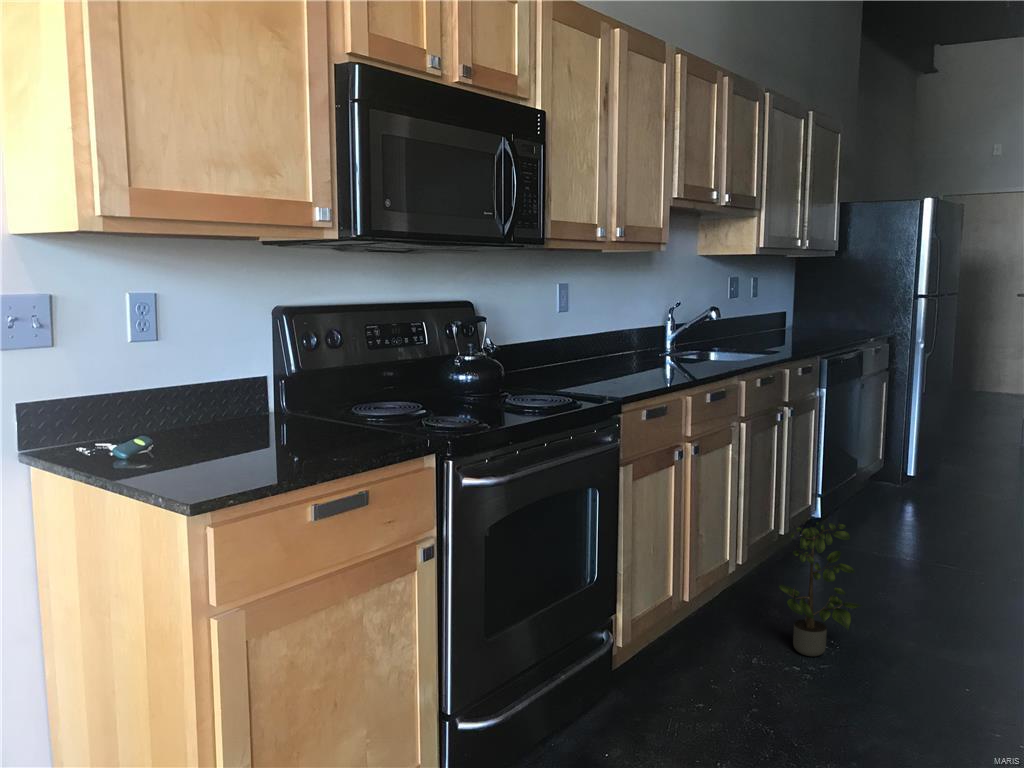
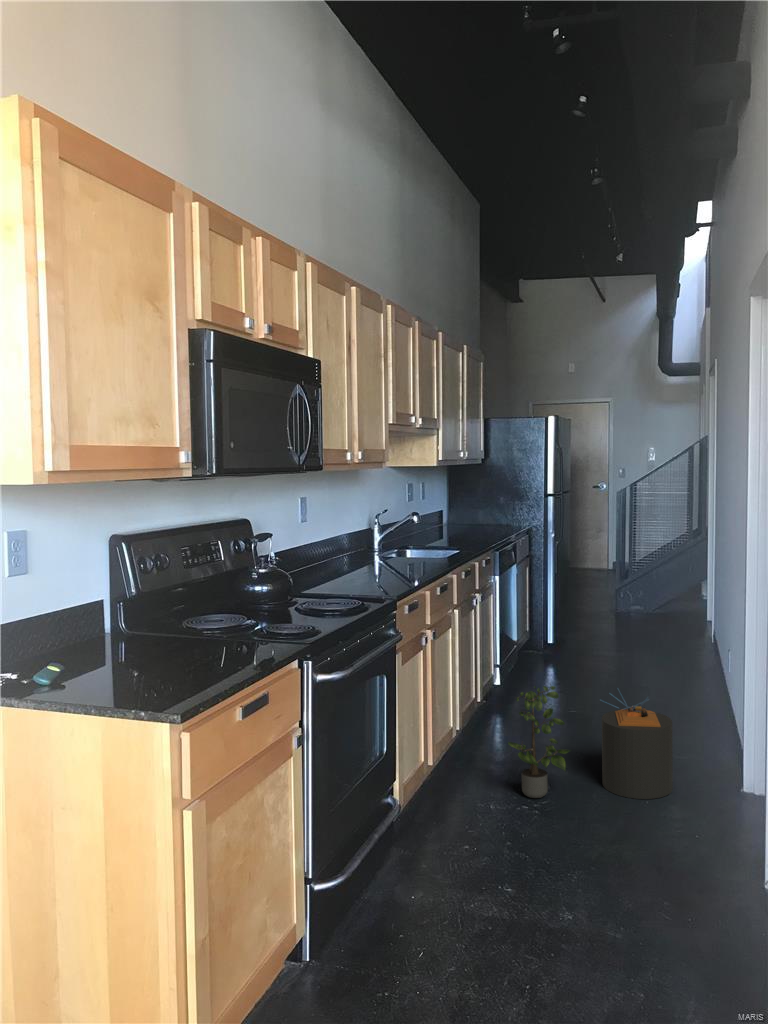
trash can: none [904,532,1007,682] -> present [600,688,673,799]

